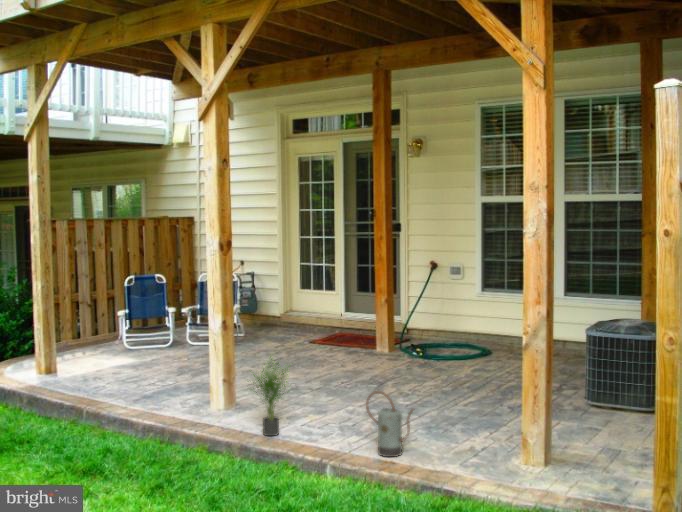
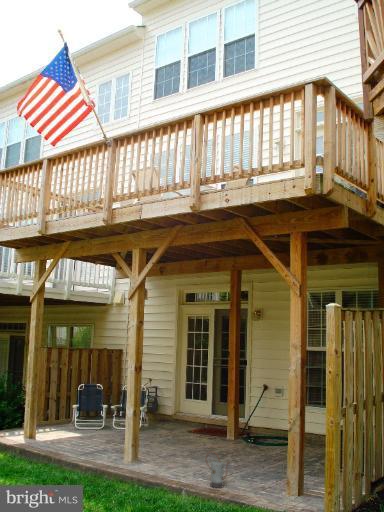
potted plant: present [253,359,287,436] -> none [142,429,170,475]

